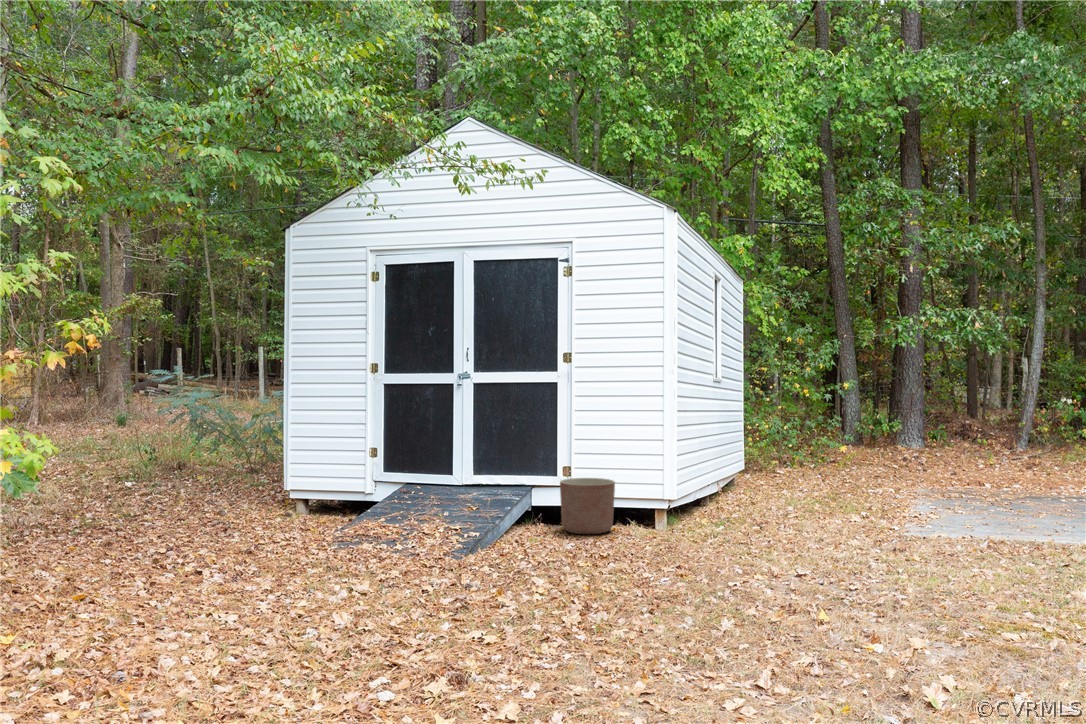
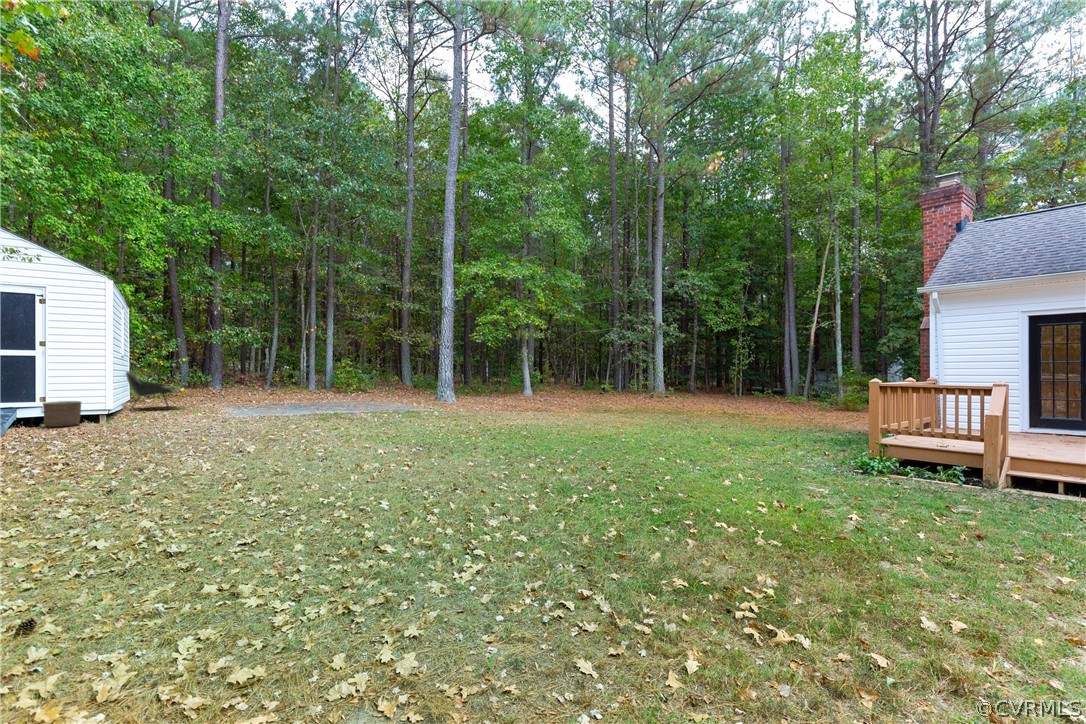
lounge chair: none [712,414,797,511] -> present [126,371,174,412]

